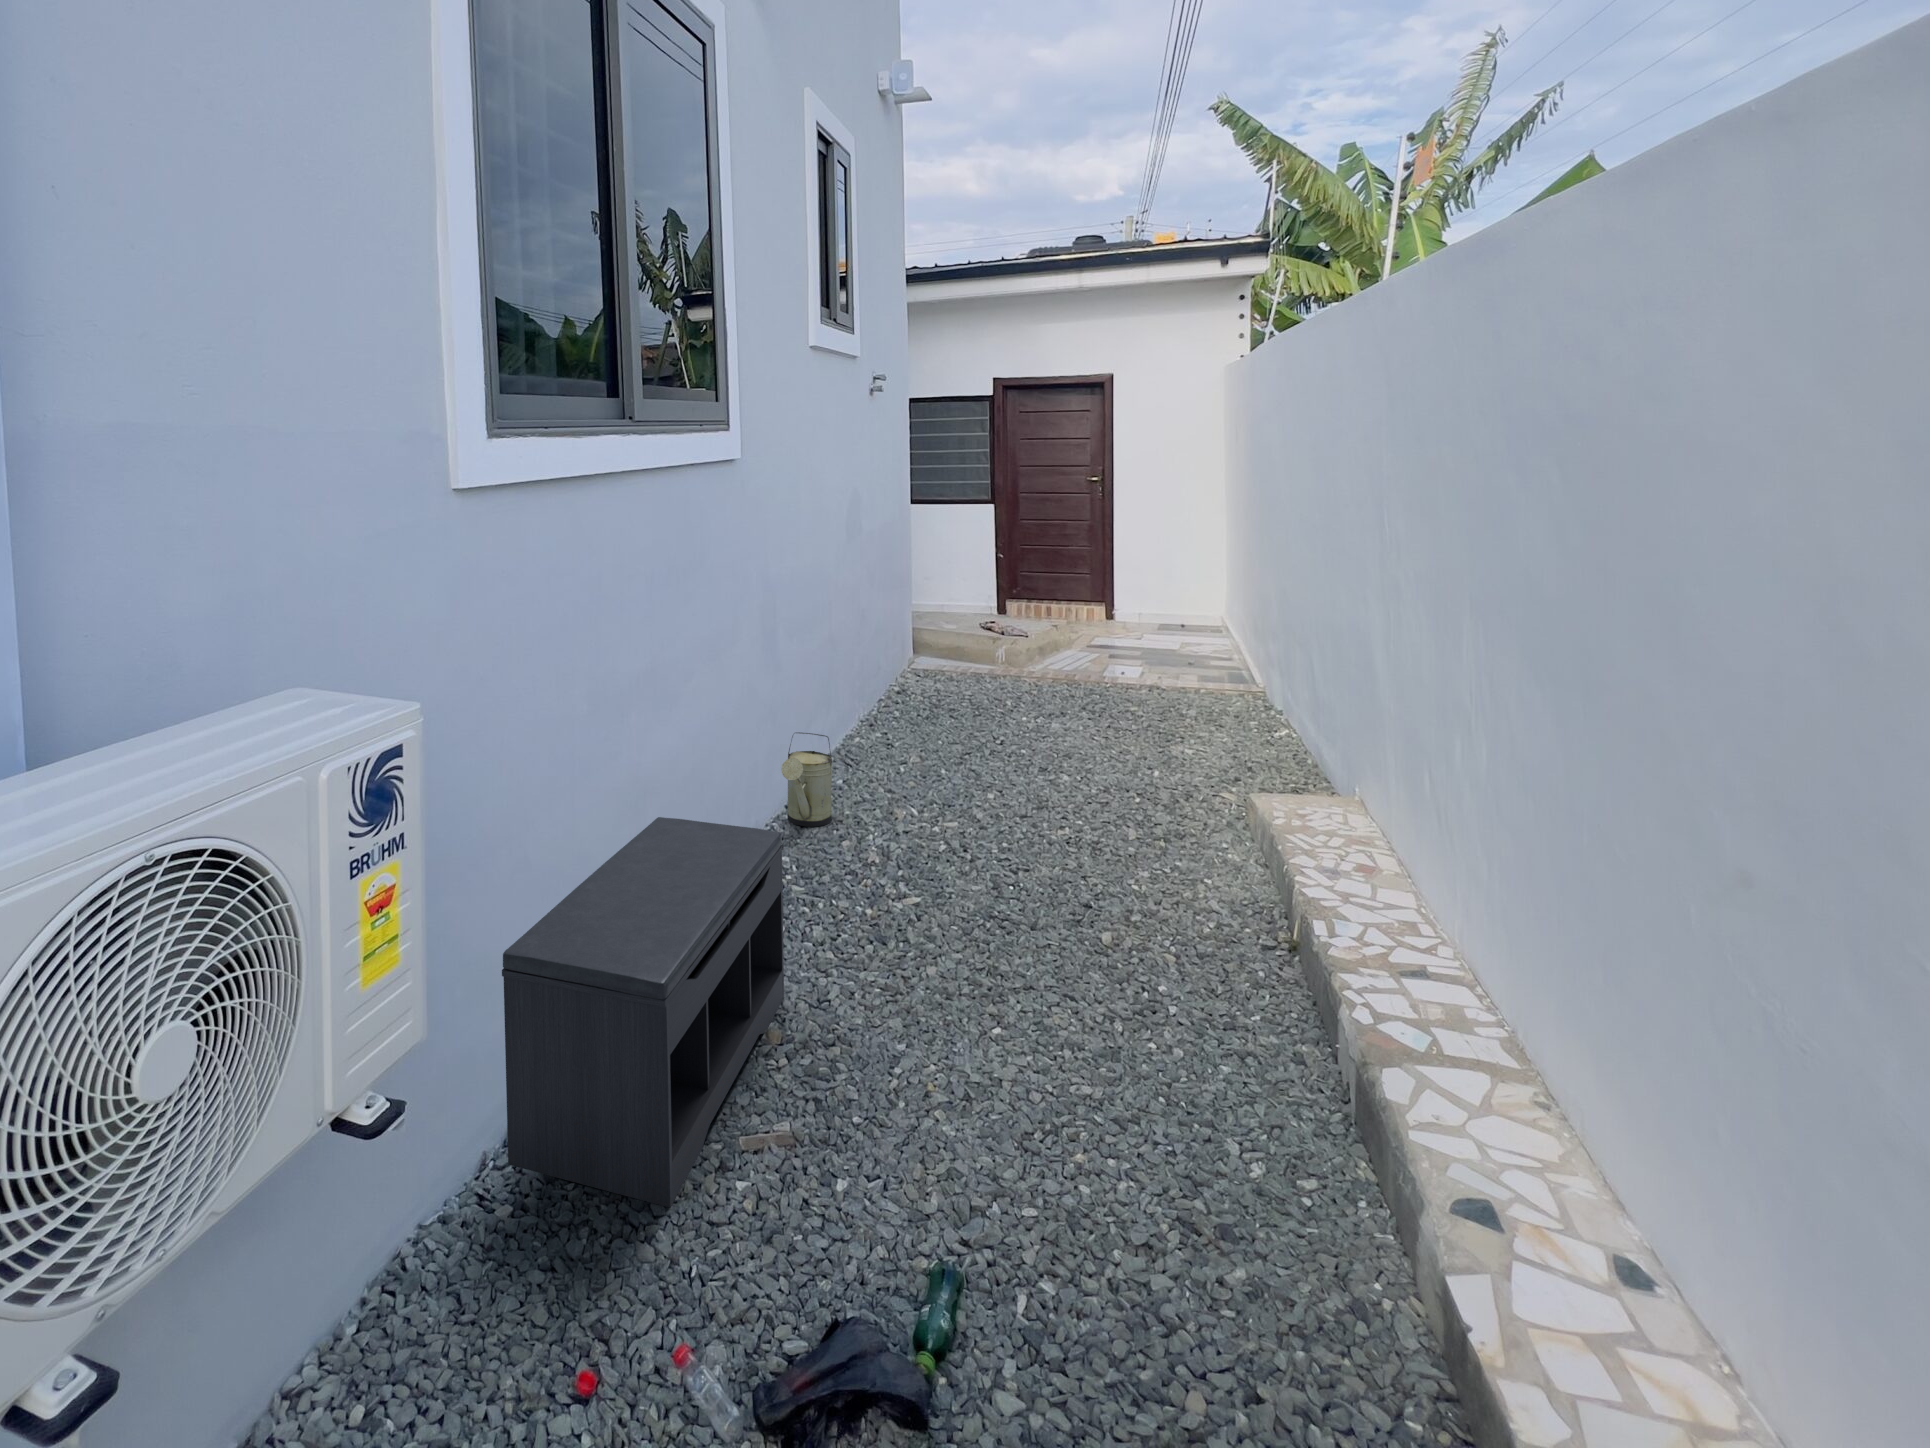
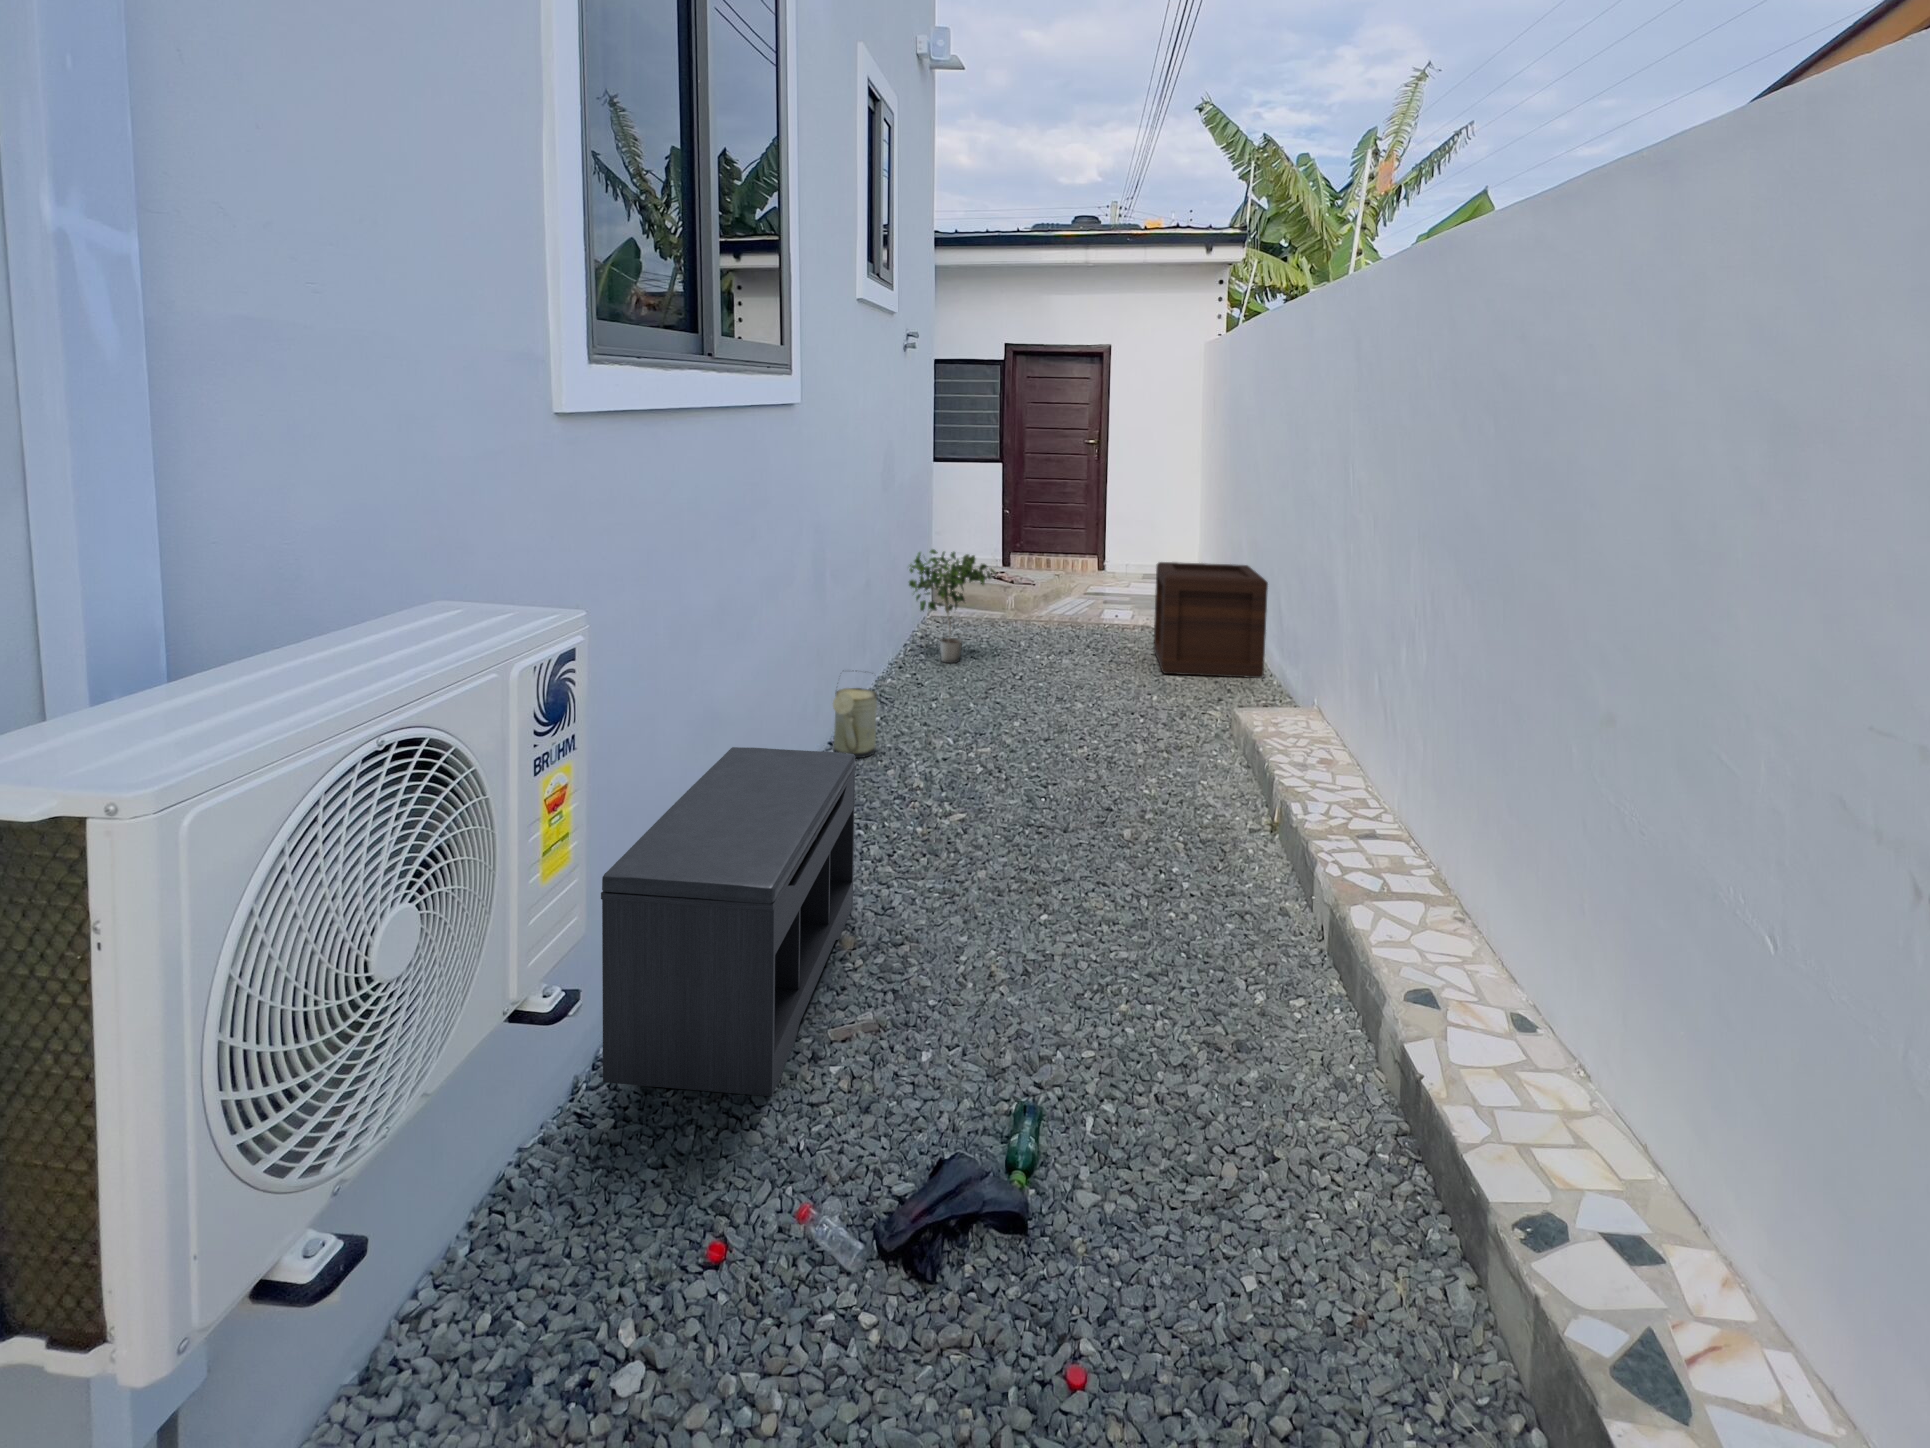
potted plant: none [876,600,973,723] -> present [909,549,996,663]
wooden crate: none [1164,614,1302,753] -> present [1153,562,1268,678]

